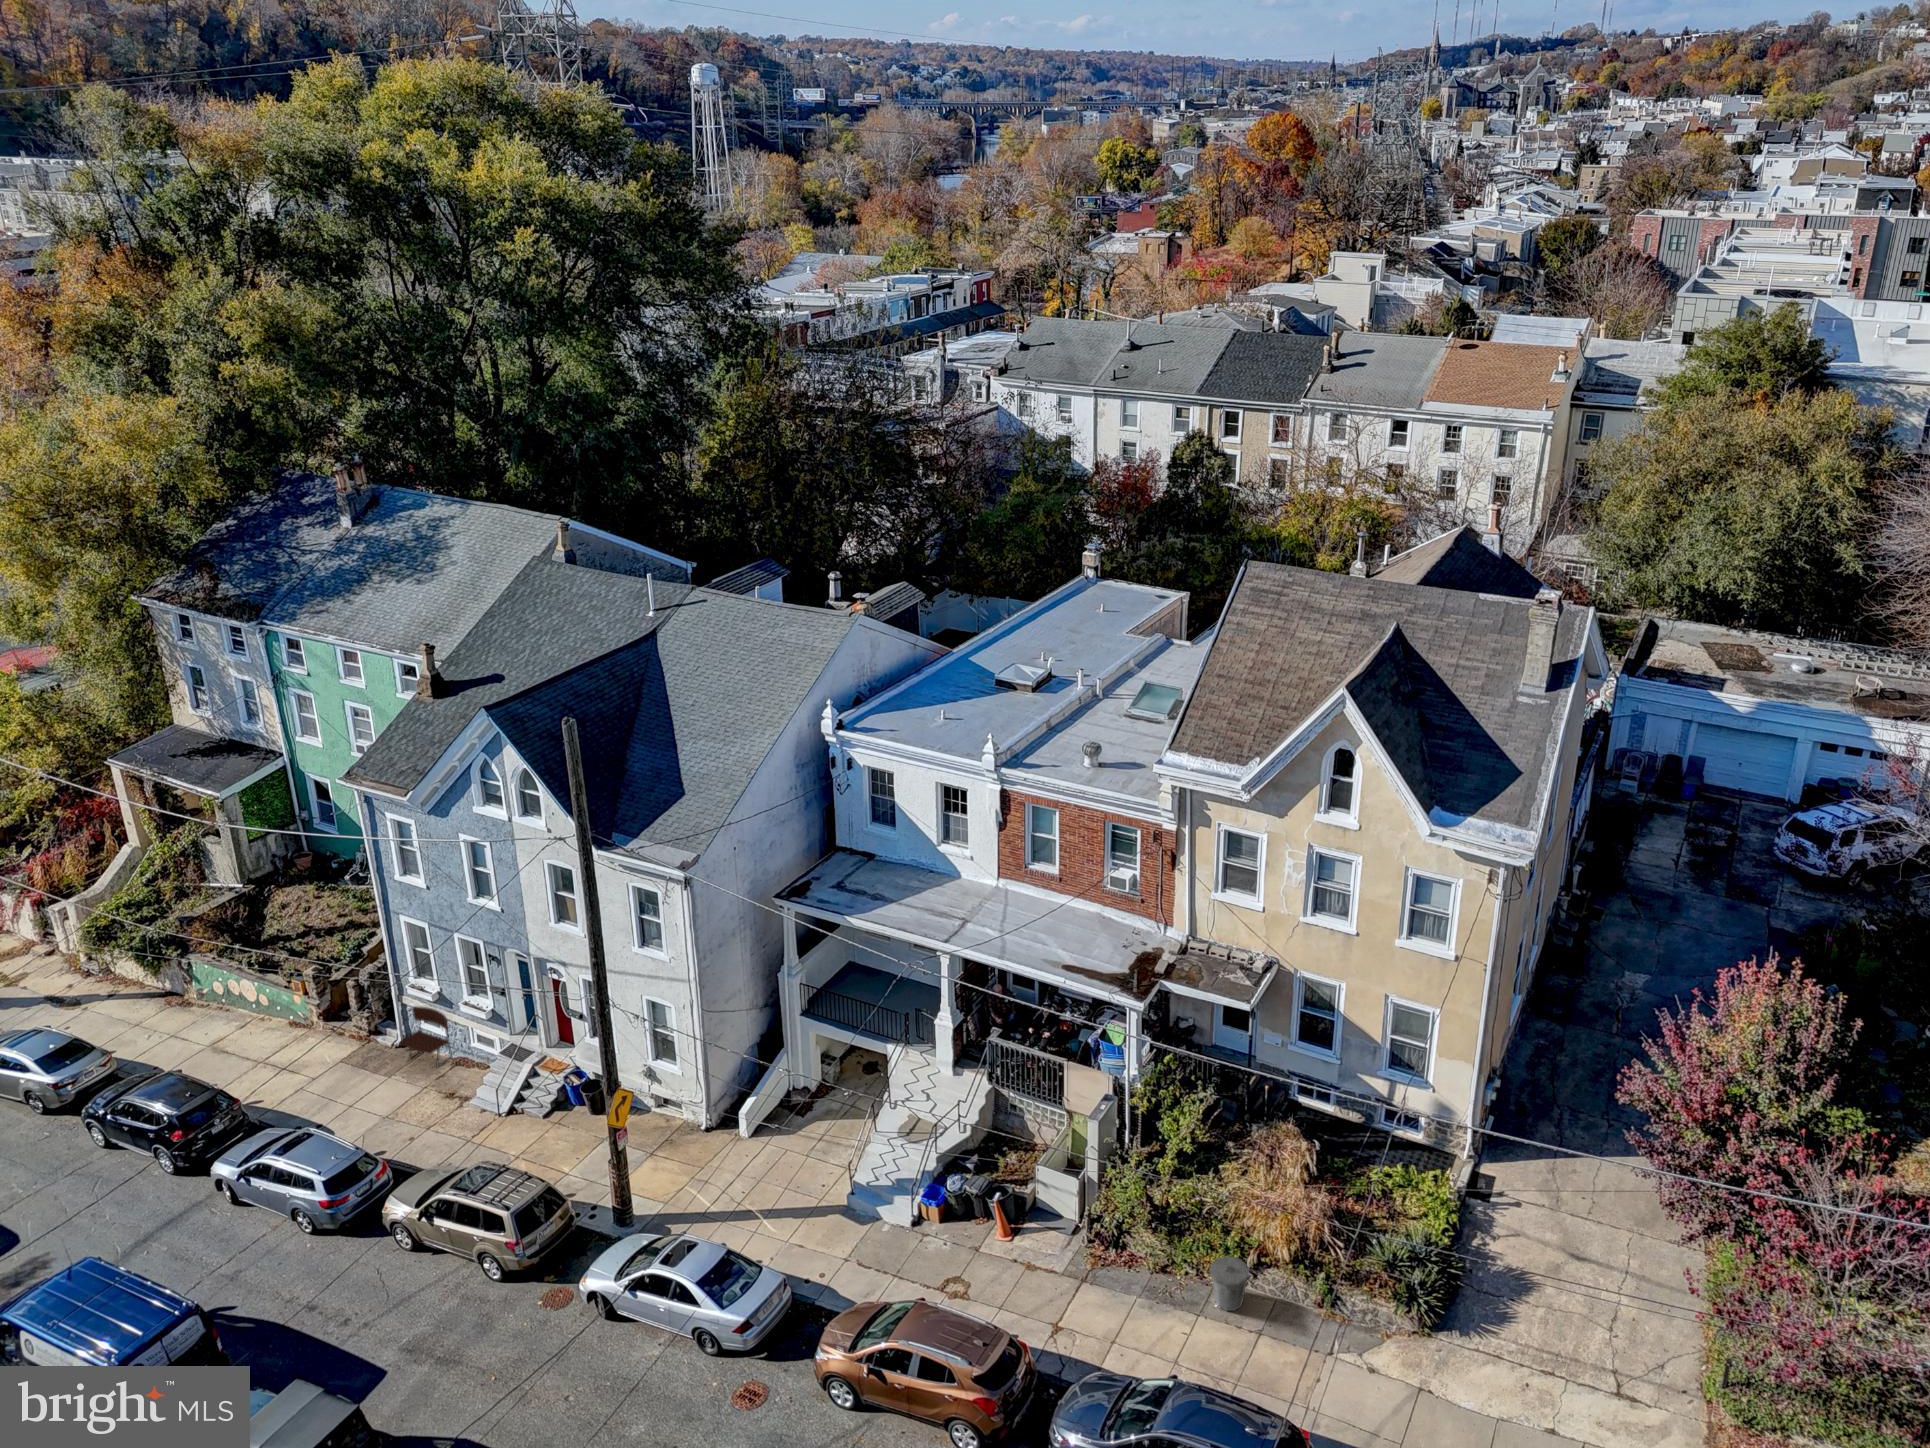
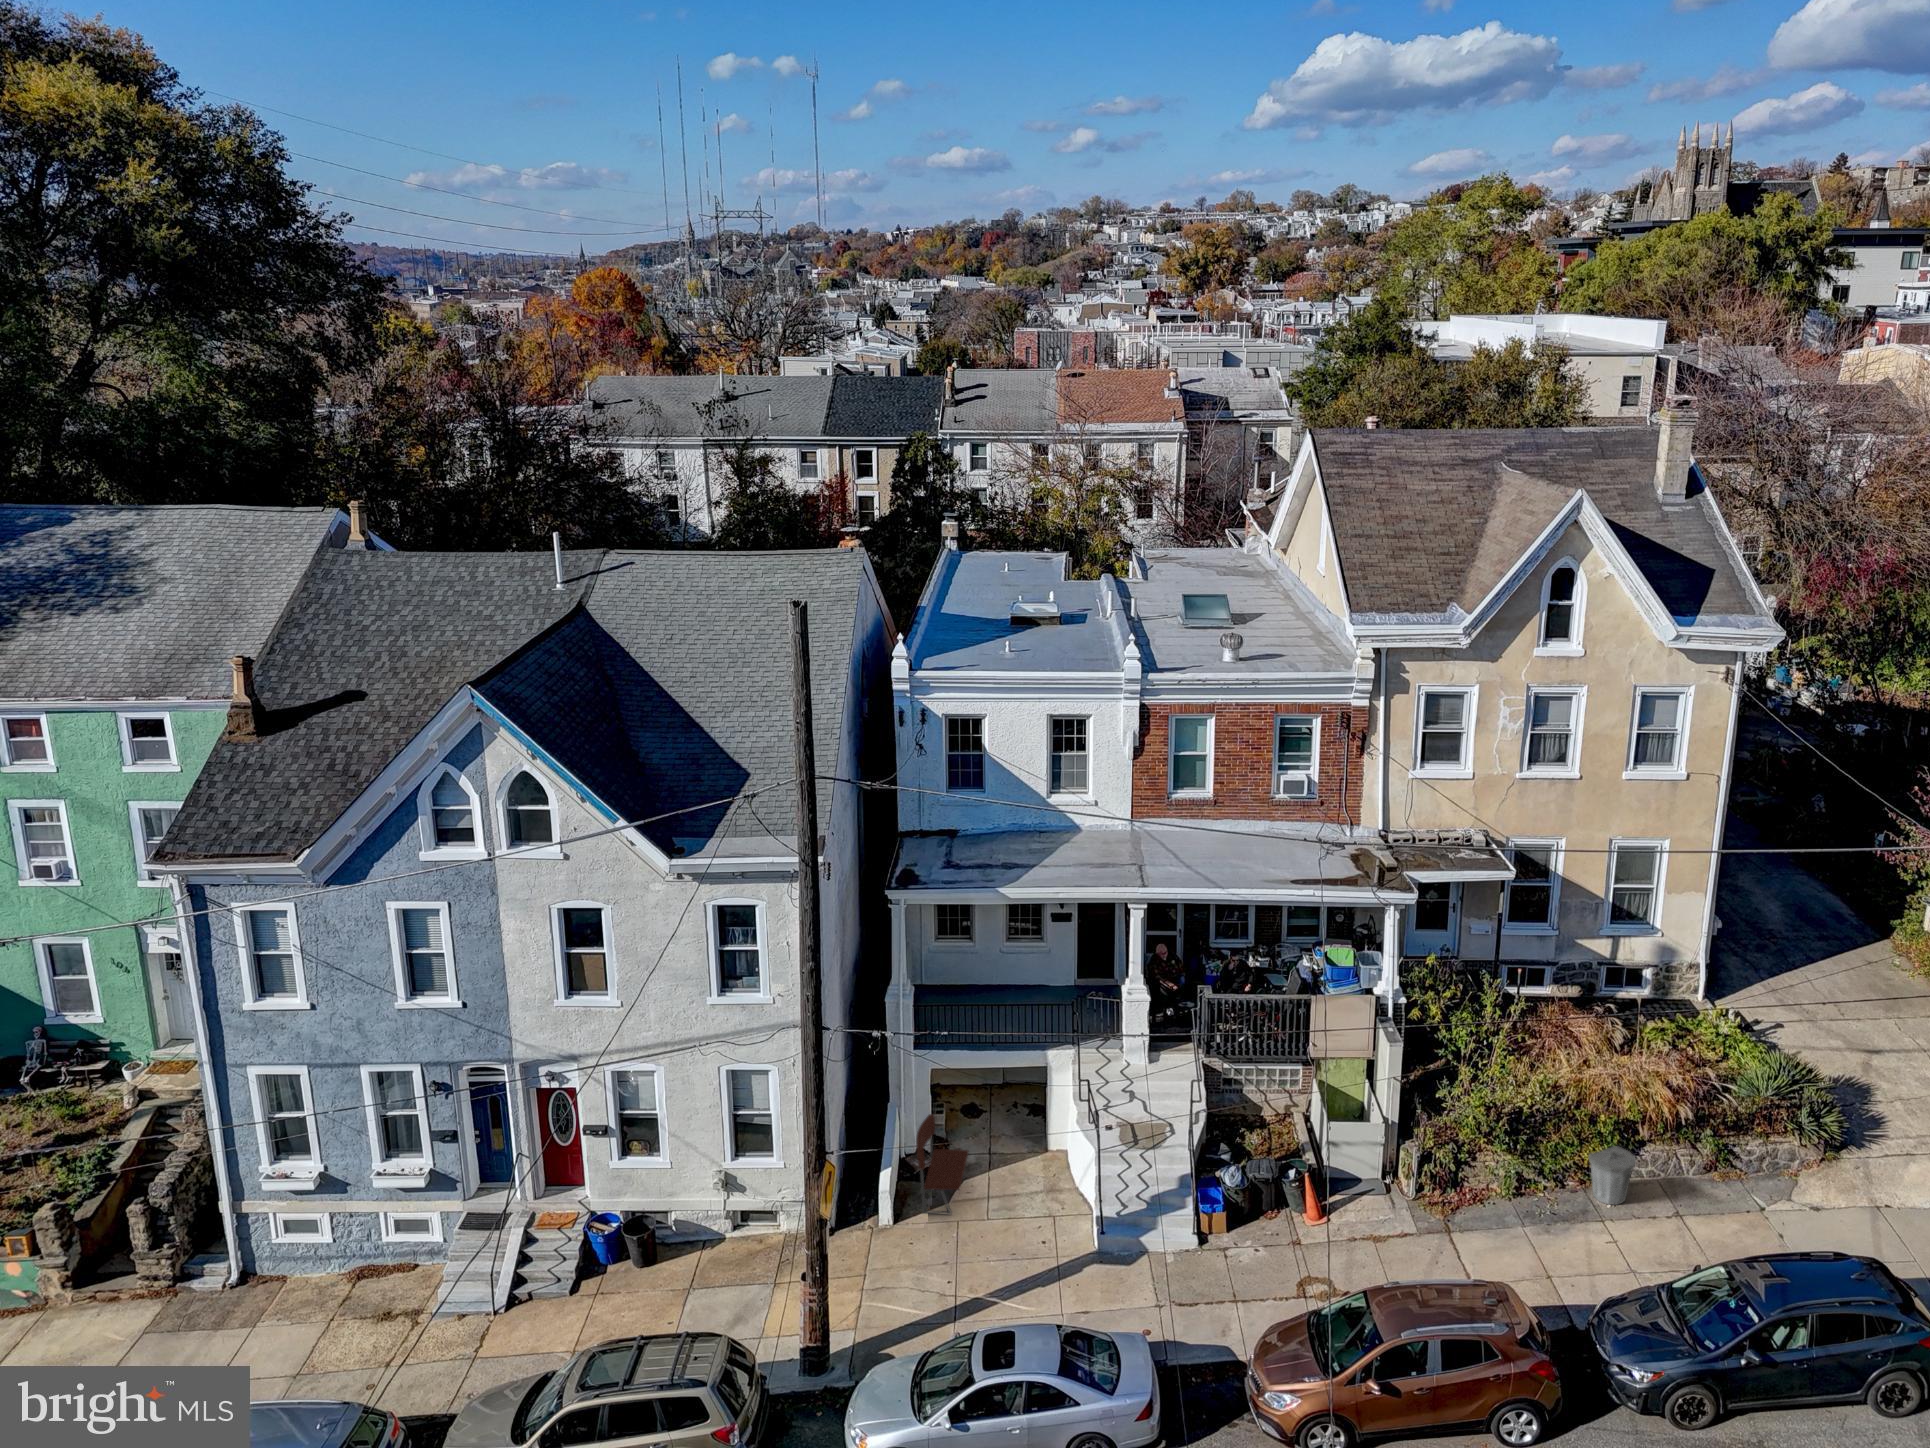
bench: present [399,1006,452,1067] -> present [916,1114,968,1215]

